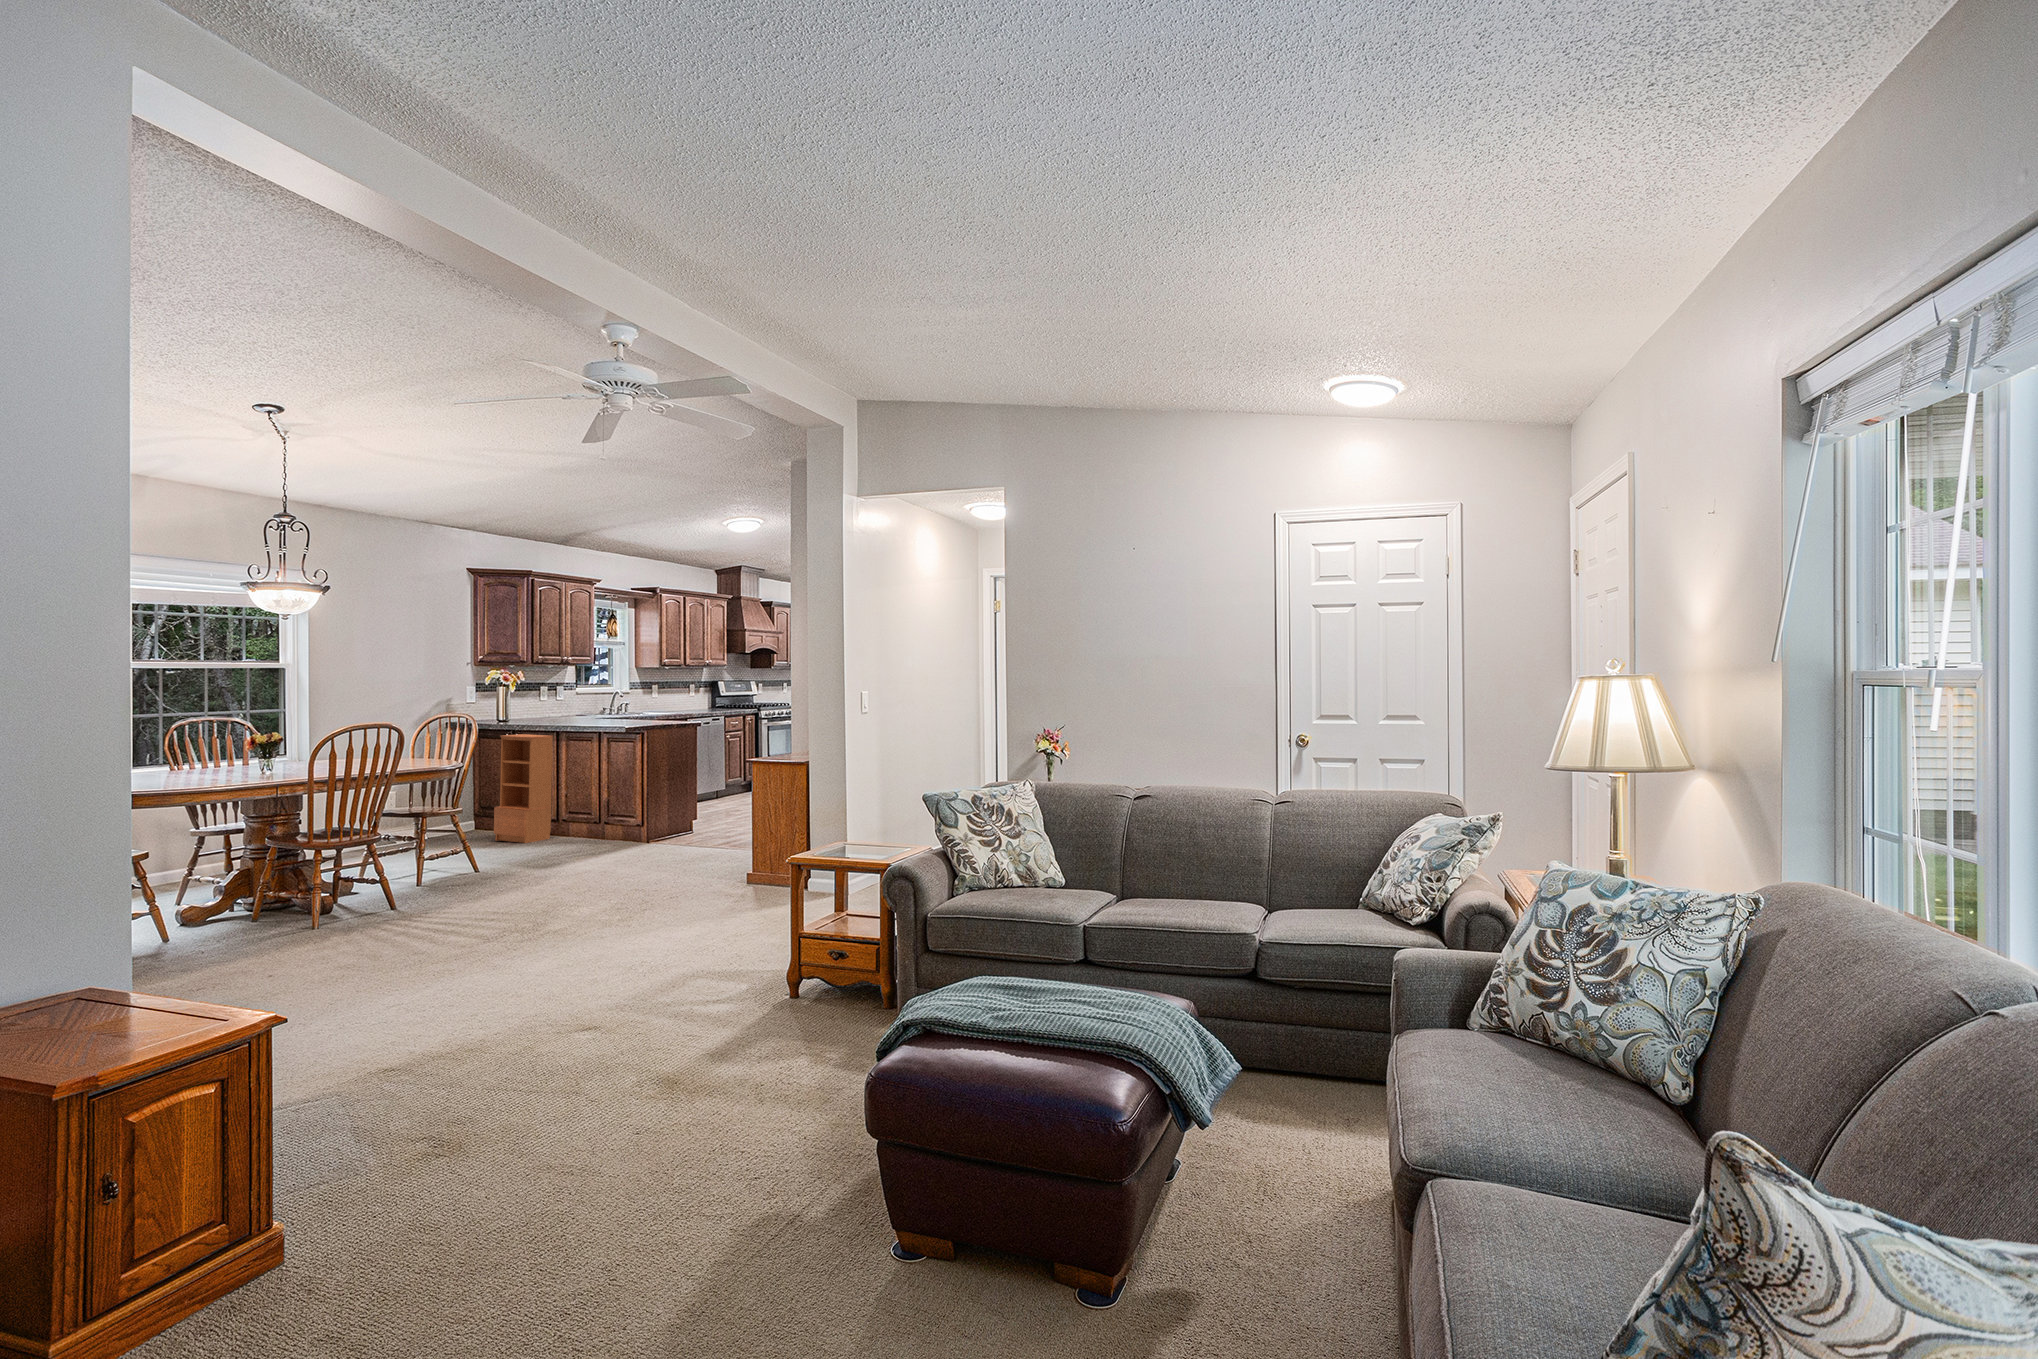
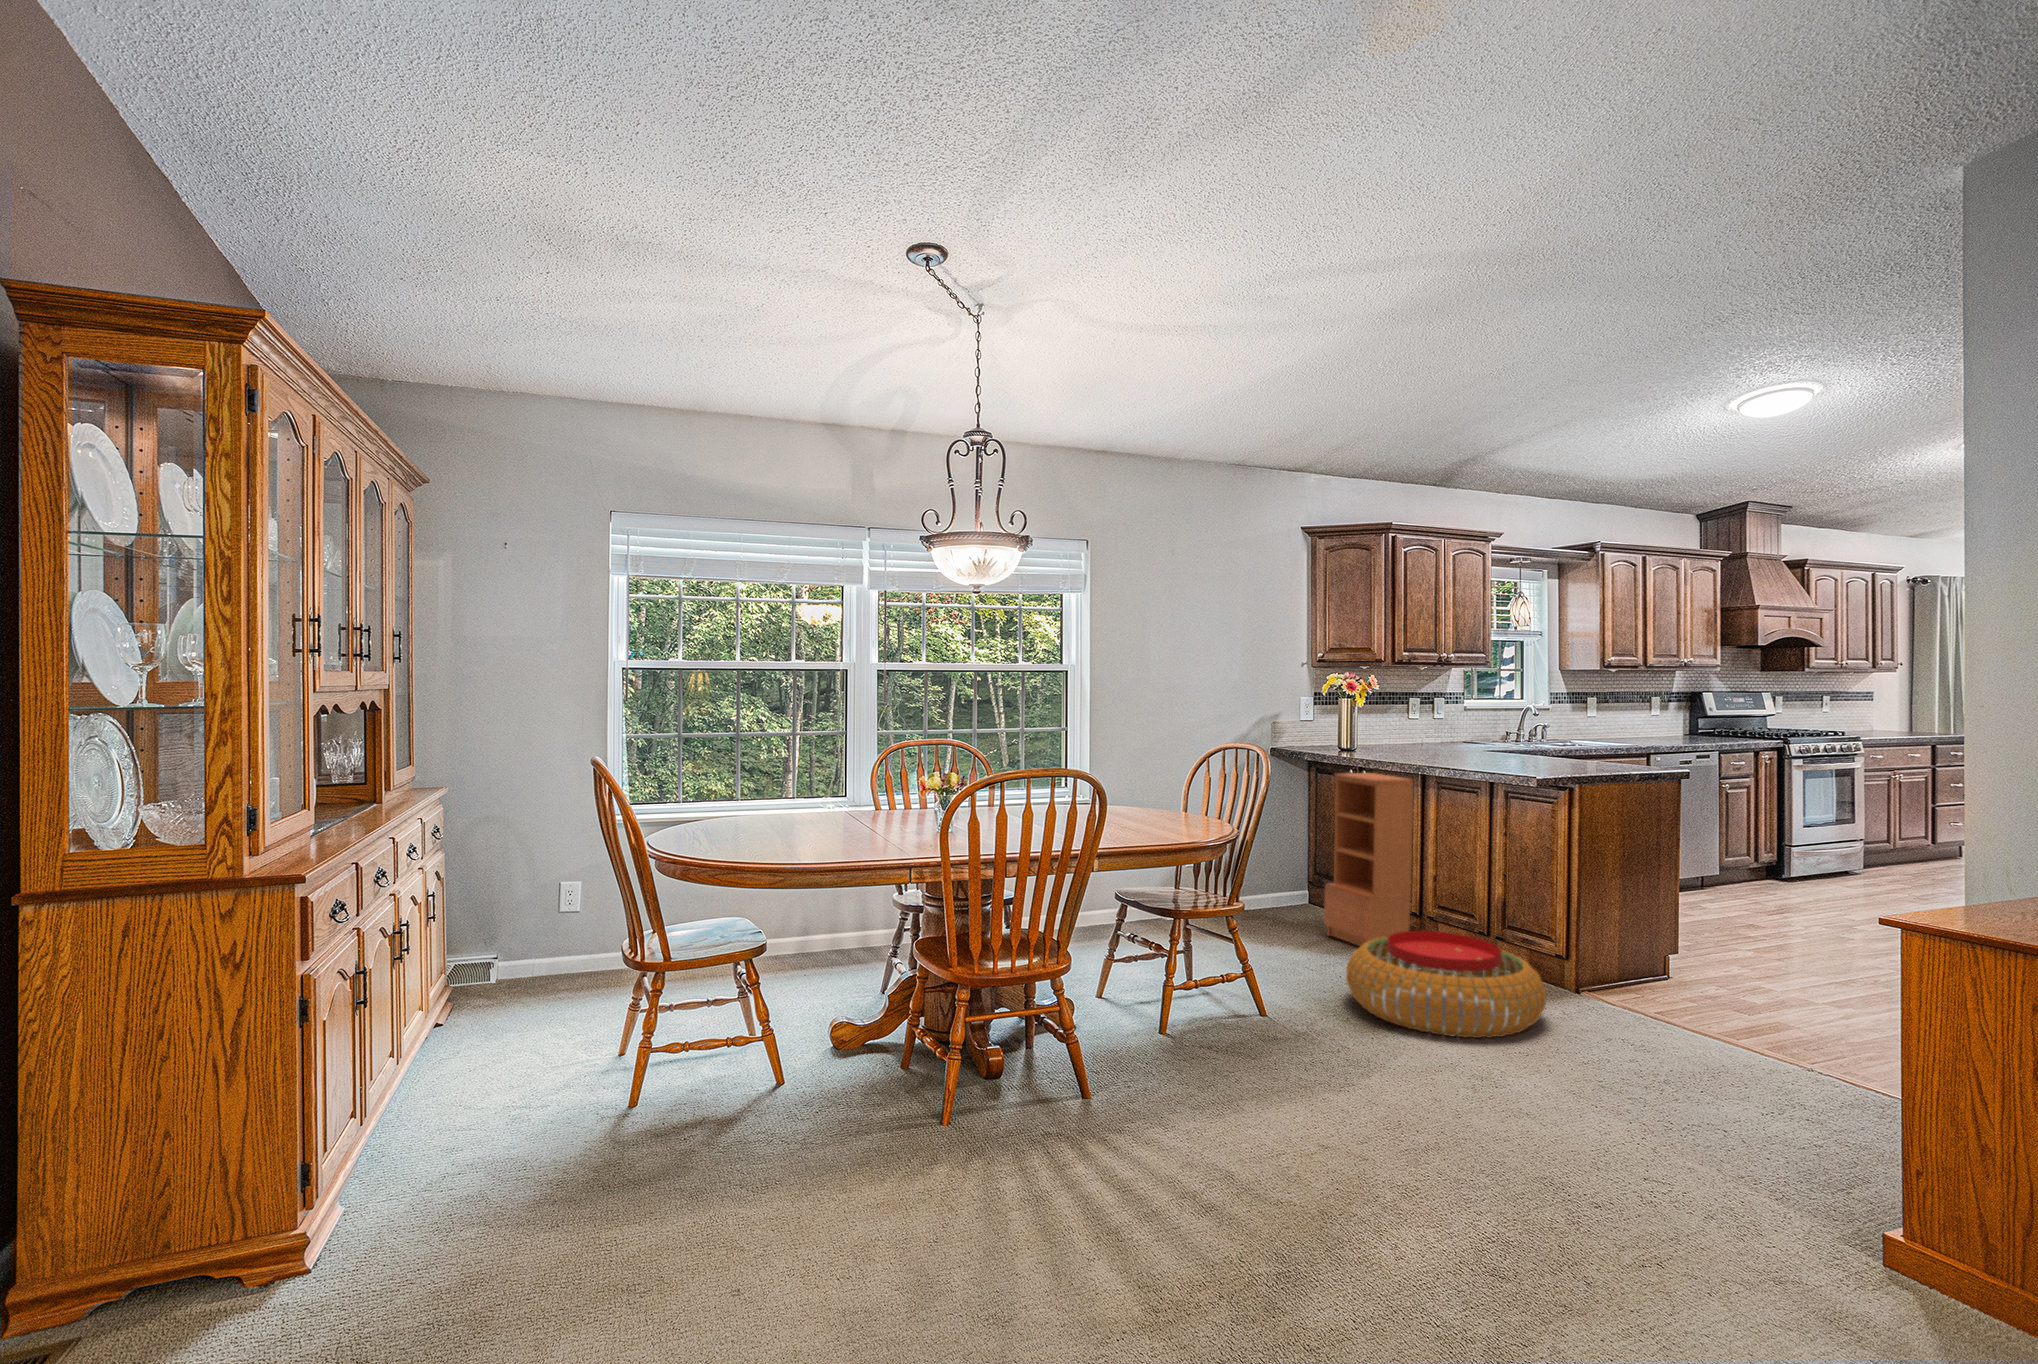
pouf: none [523,816,632,864] -> present [1346,931,1546,1038]

